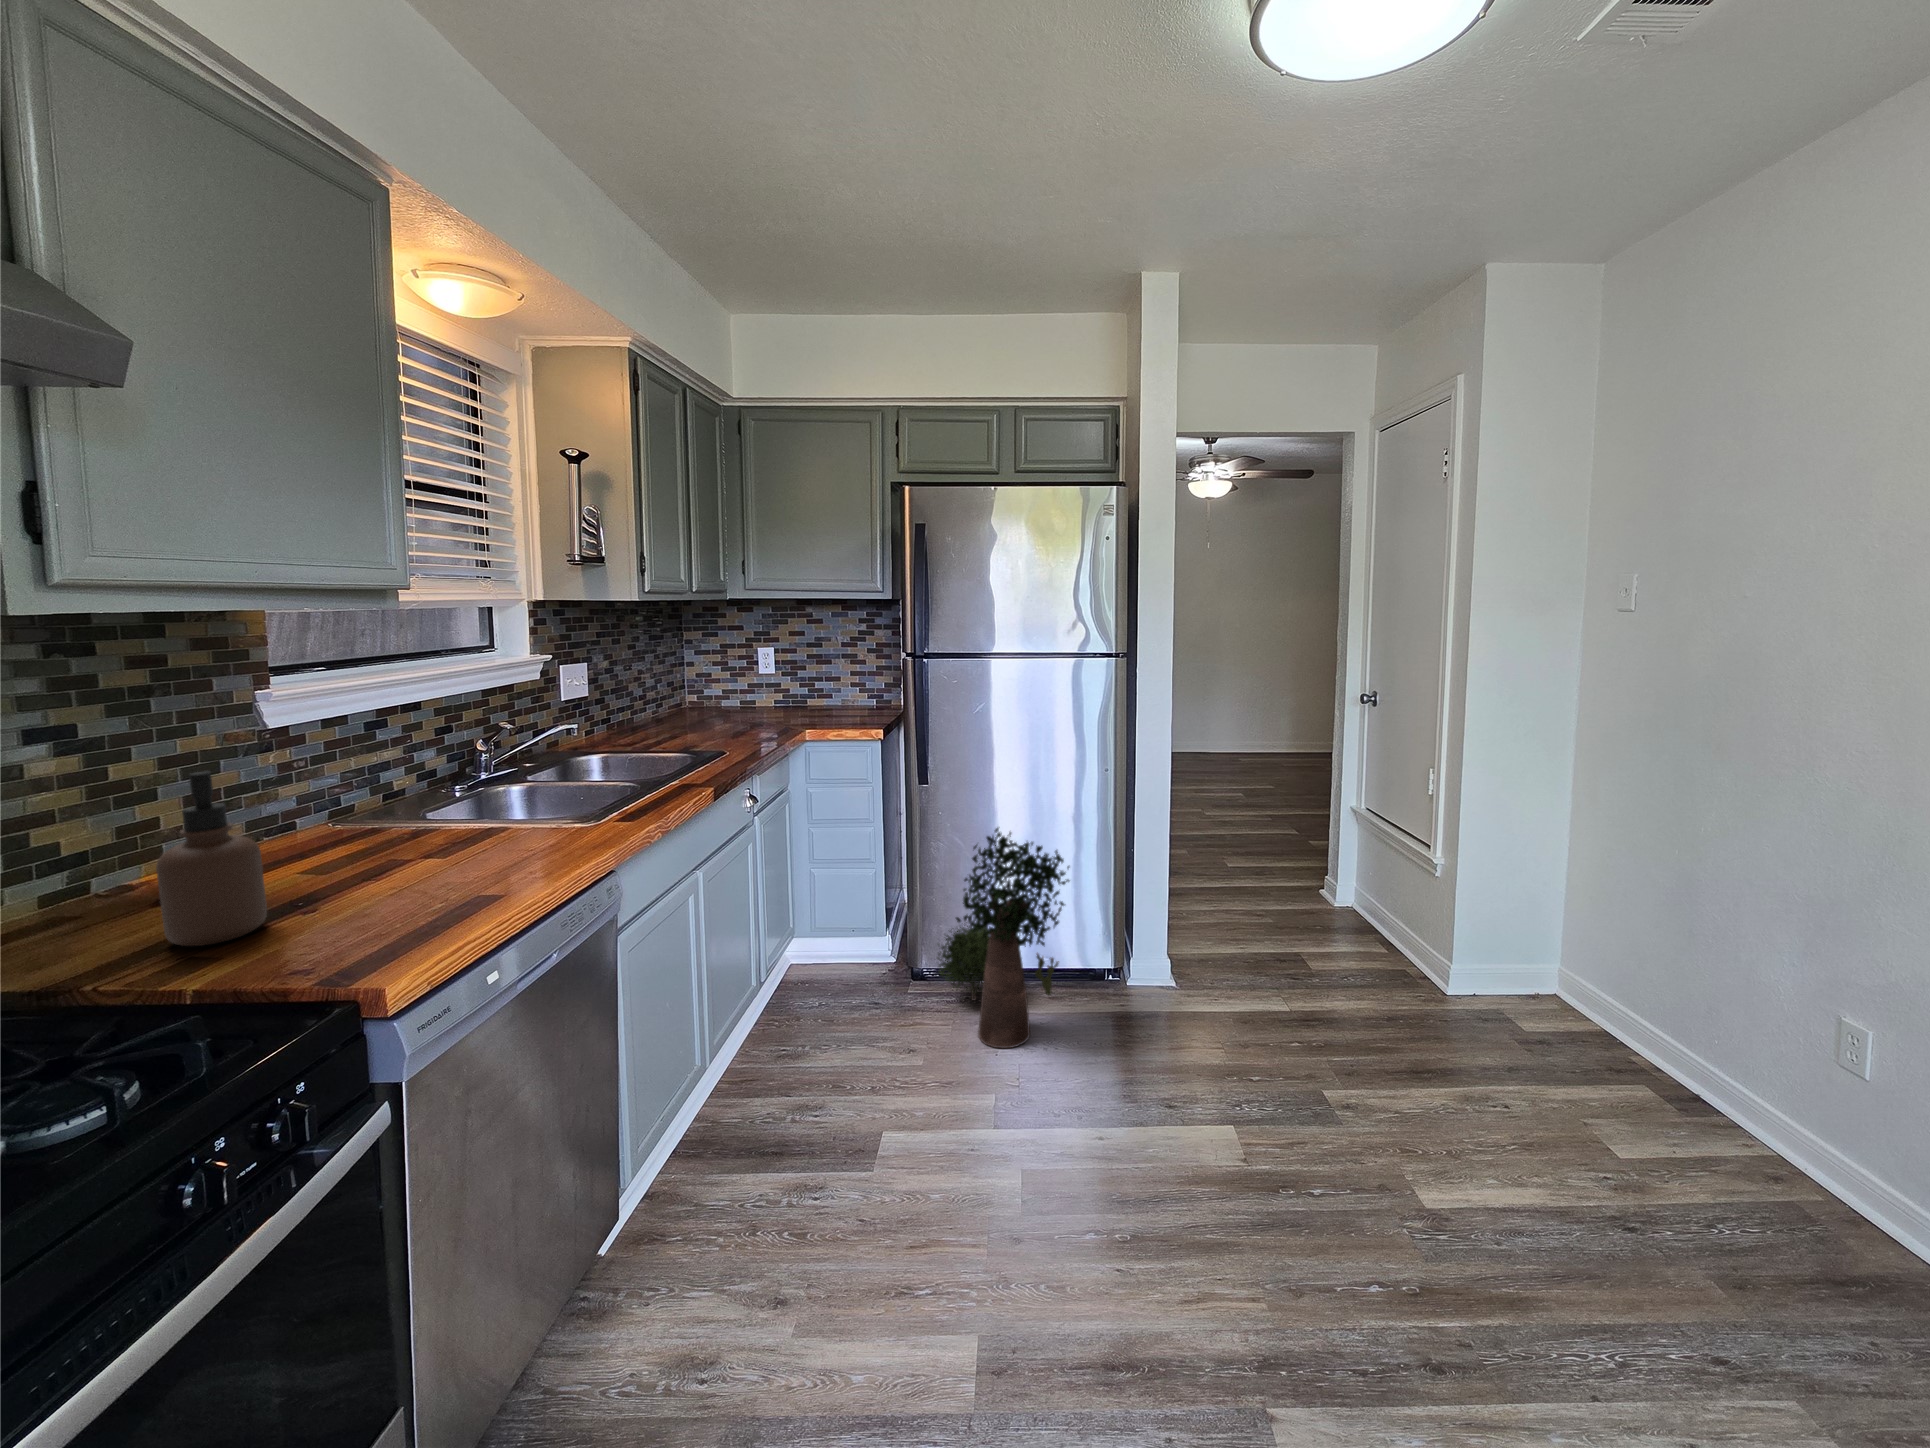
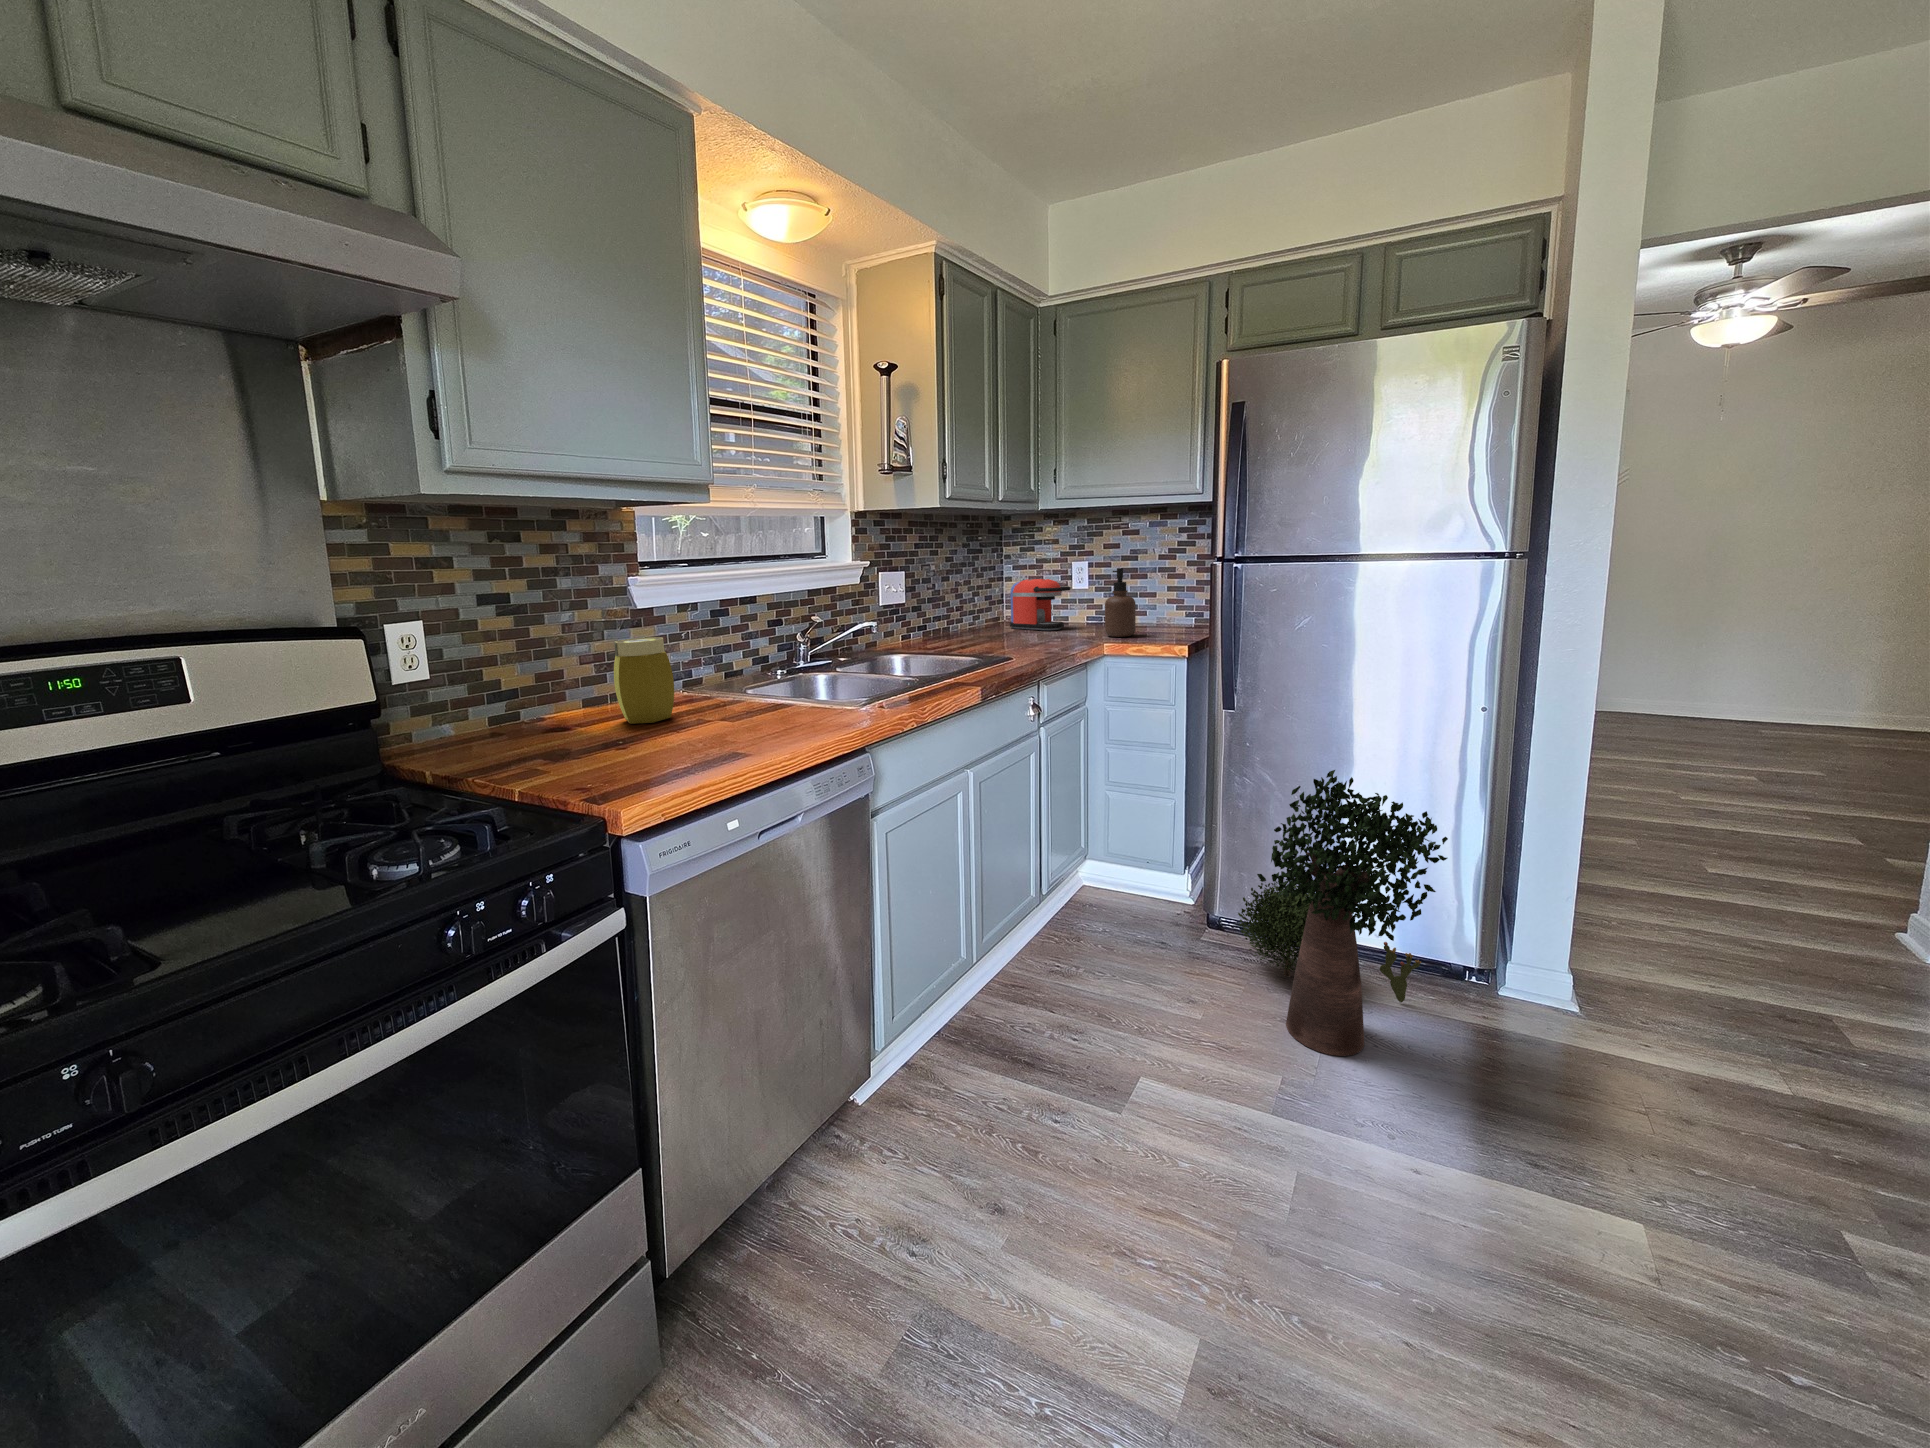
coffee maker: none [697,666,764,718] -> present [1010,579,1071,630]
jar: none [265,767,361,875] -> present [614,637,674,724]
soap dispenser: present [156,771,267,946] -> present [1105,568,1136,637]

